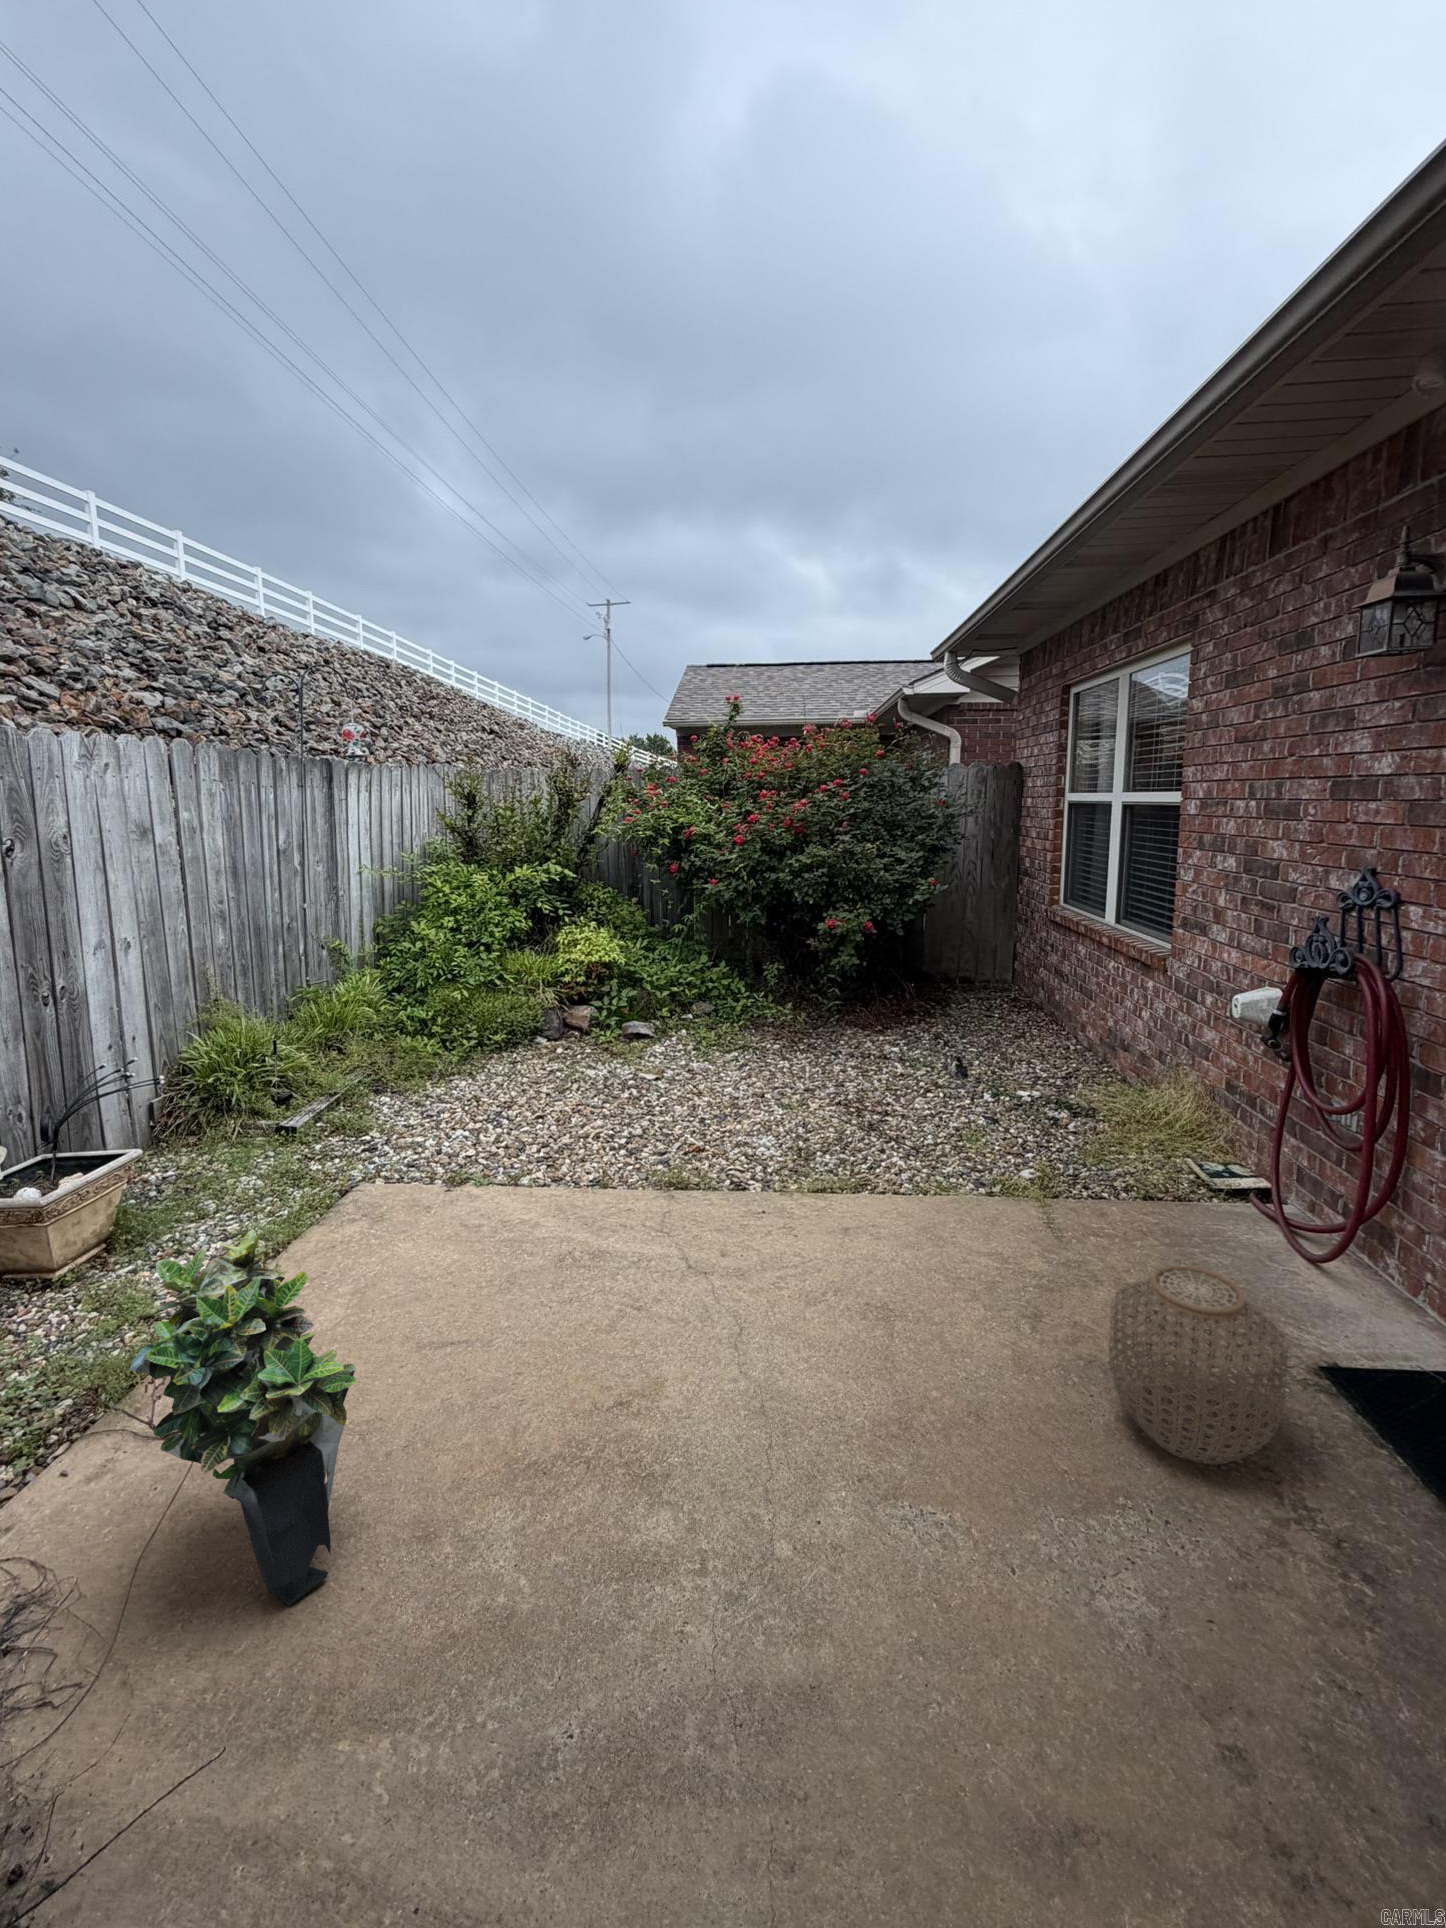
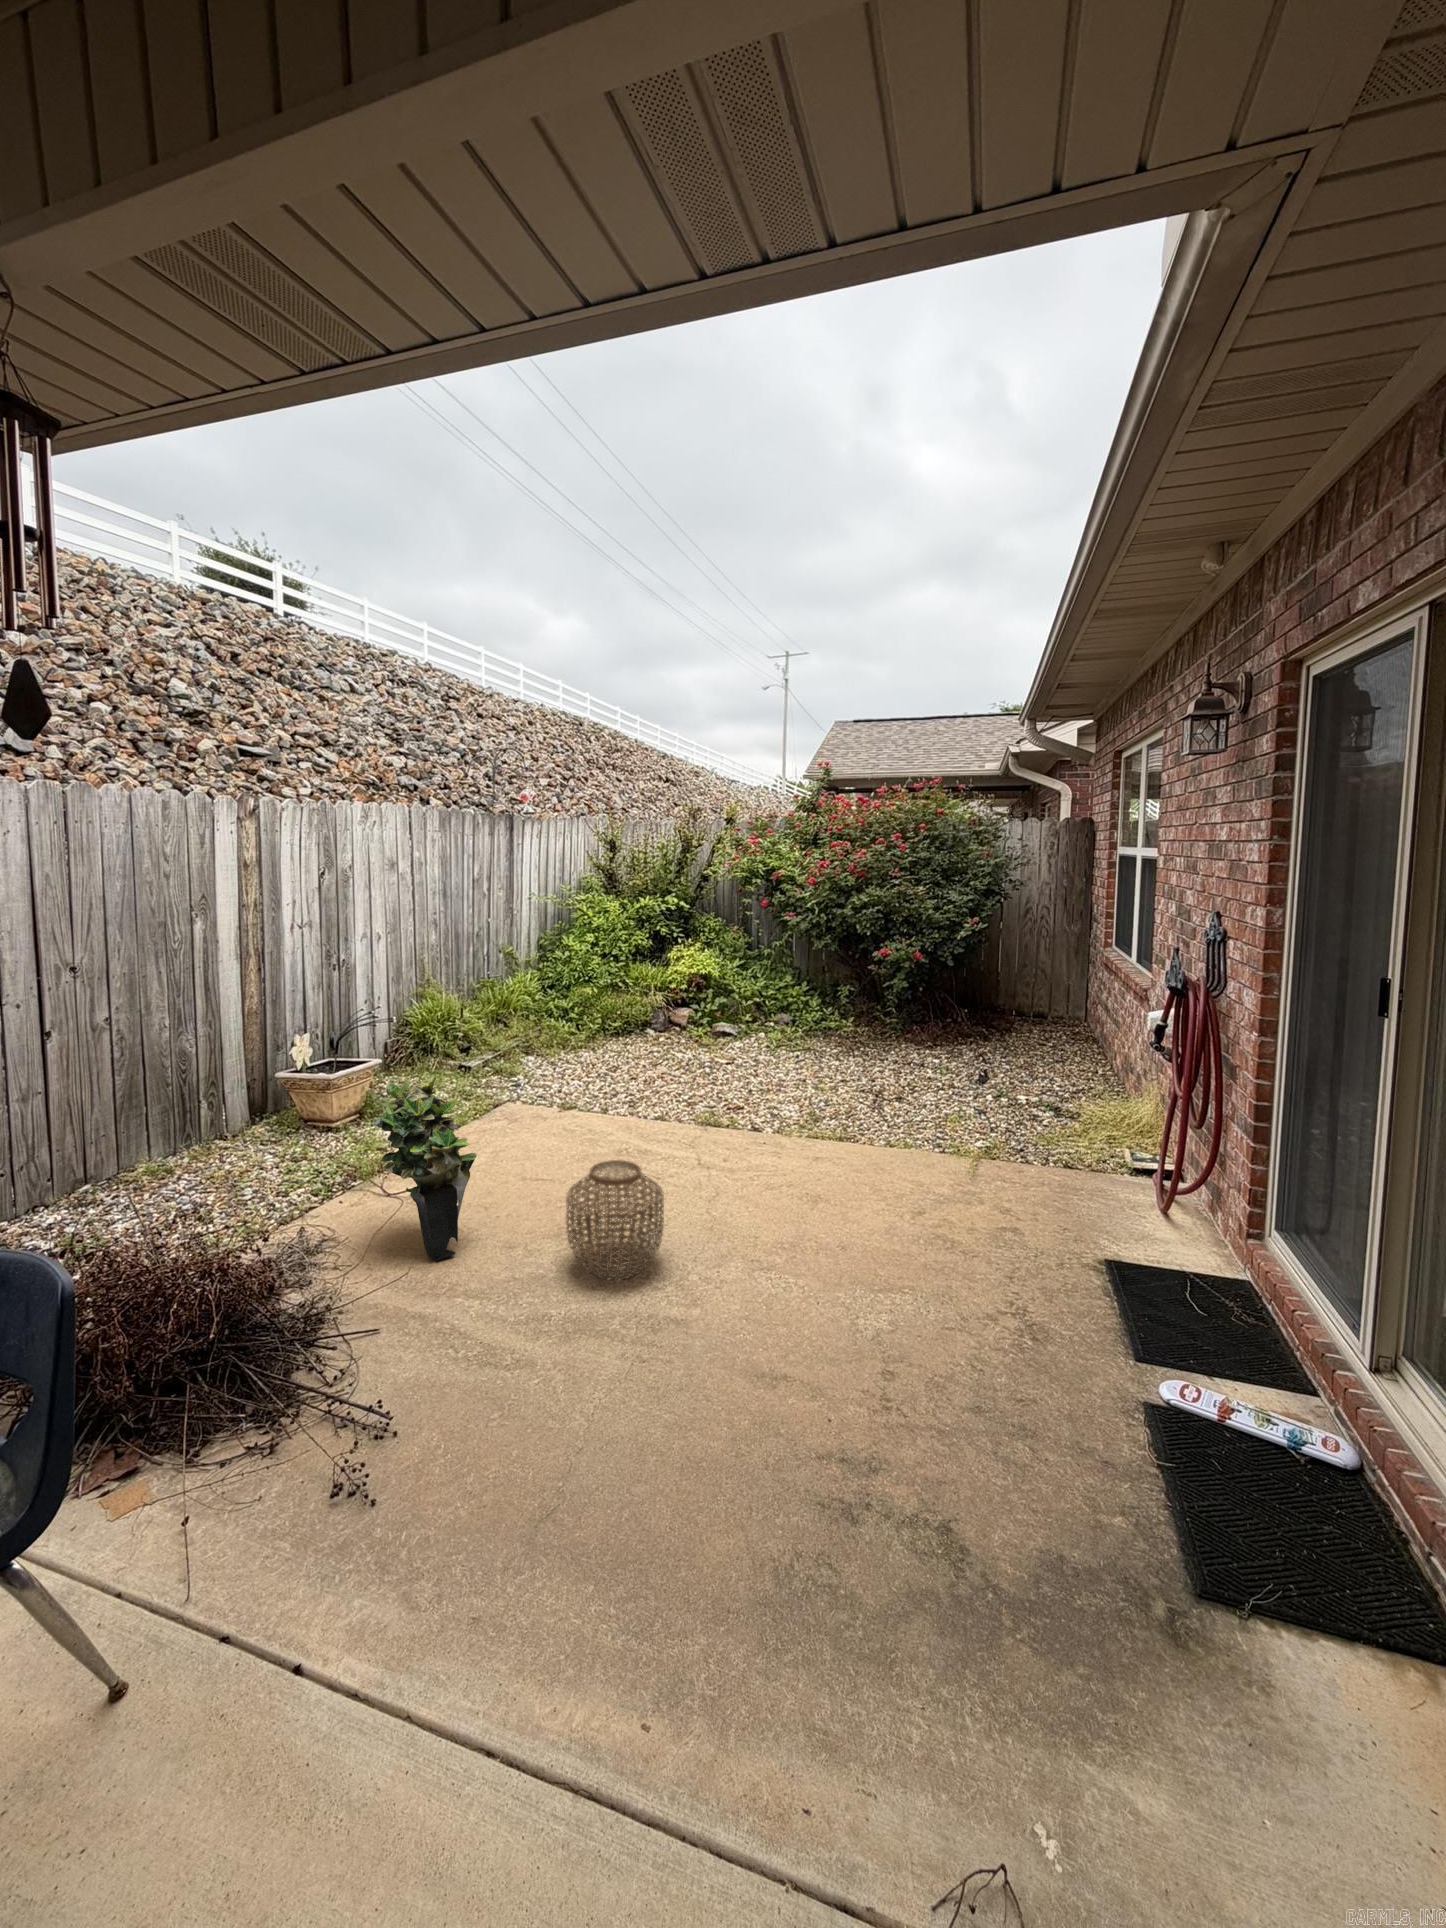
woven basket: present [1109,1265,1288,1464] -> present [566,1160,664,1280]

